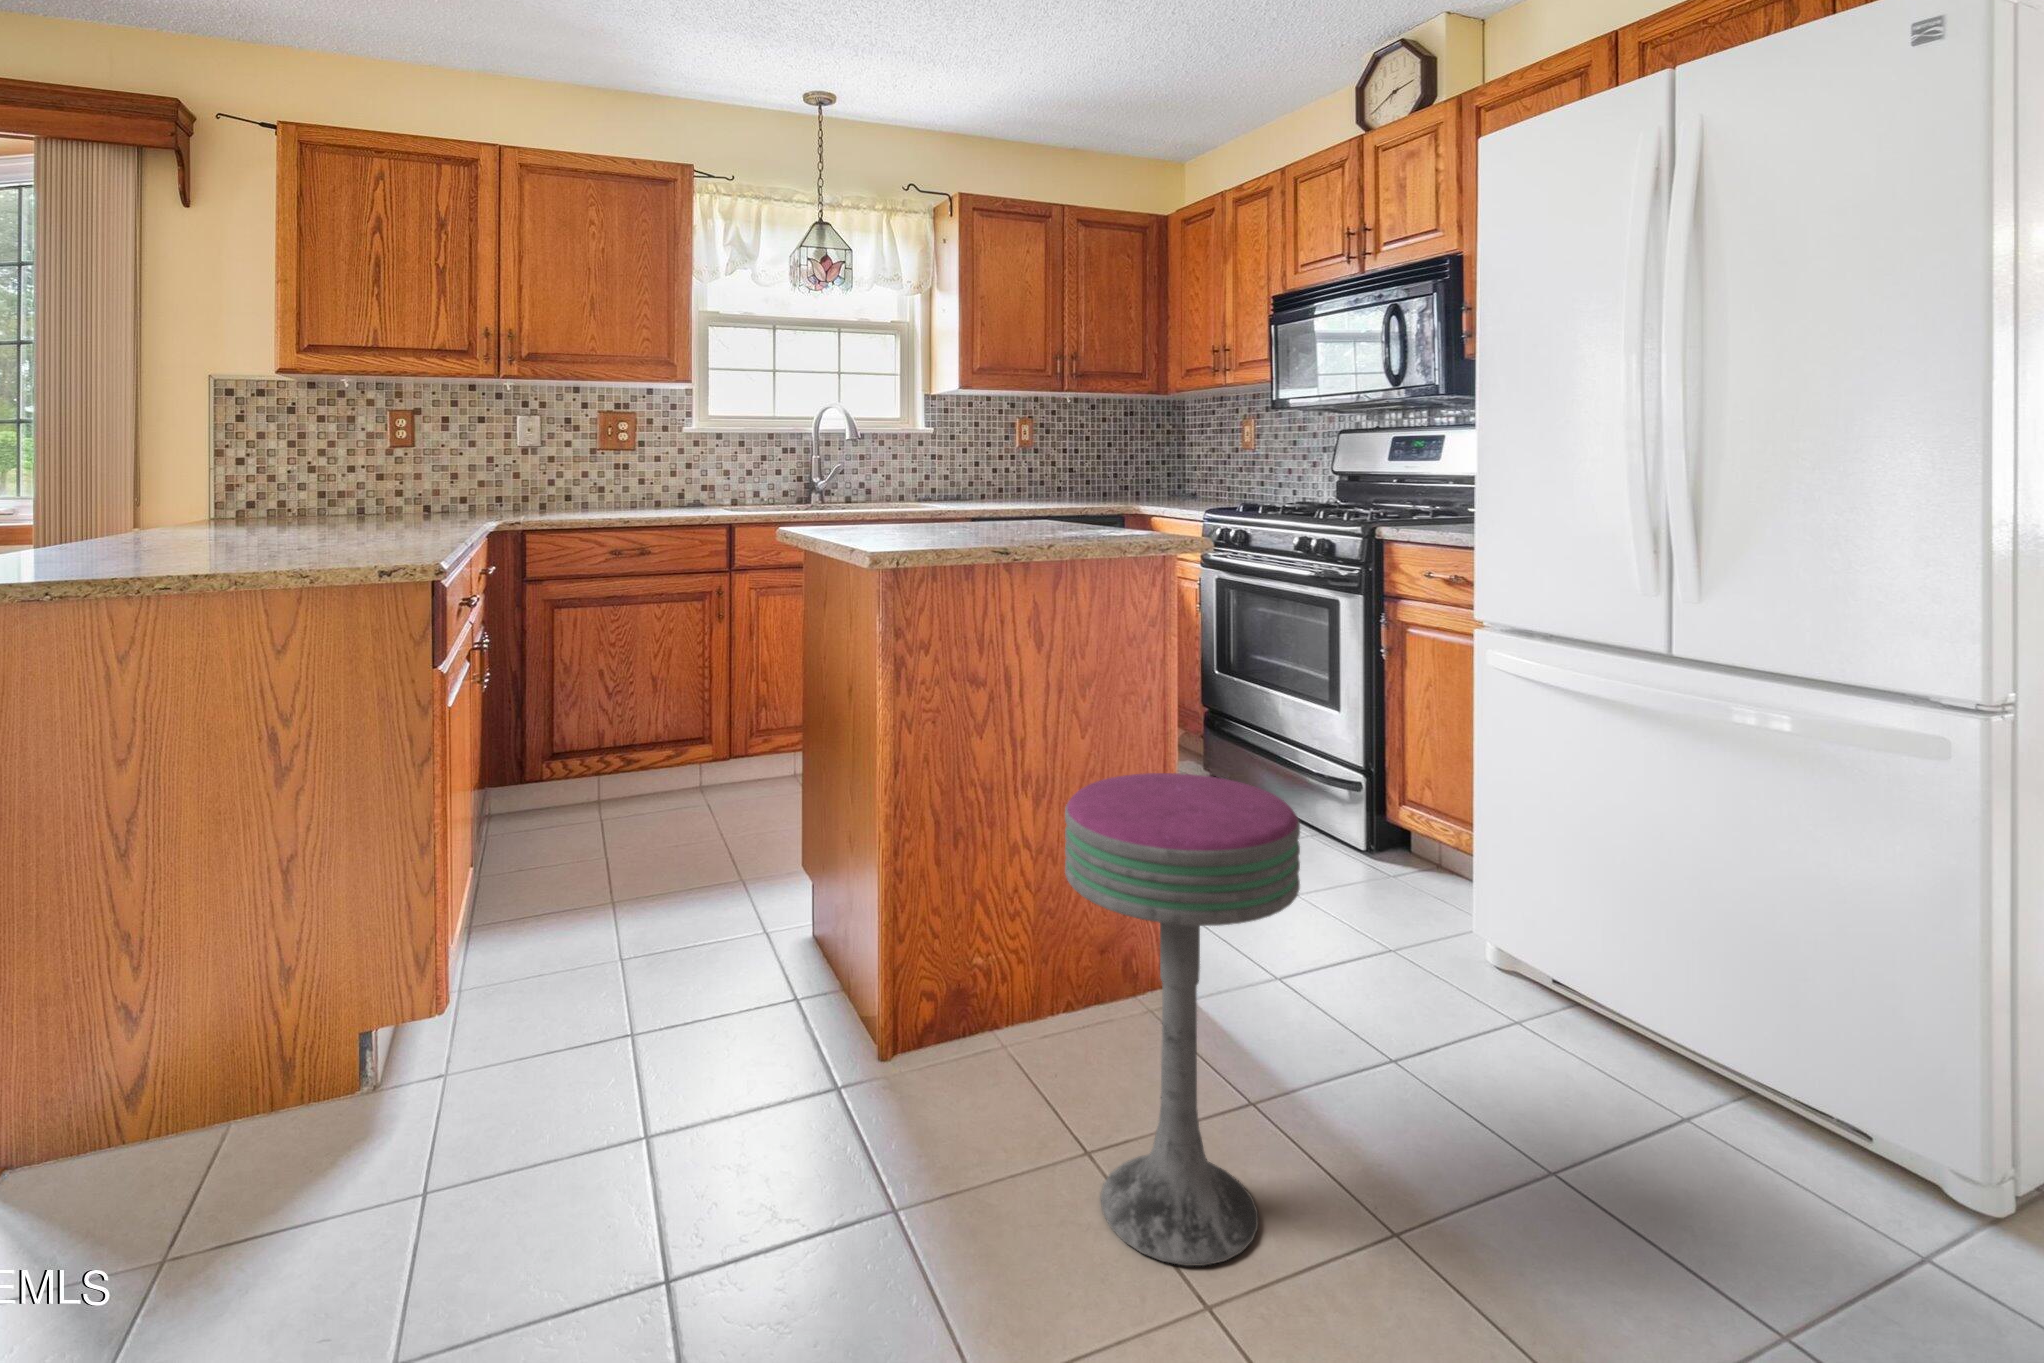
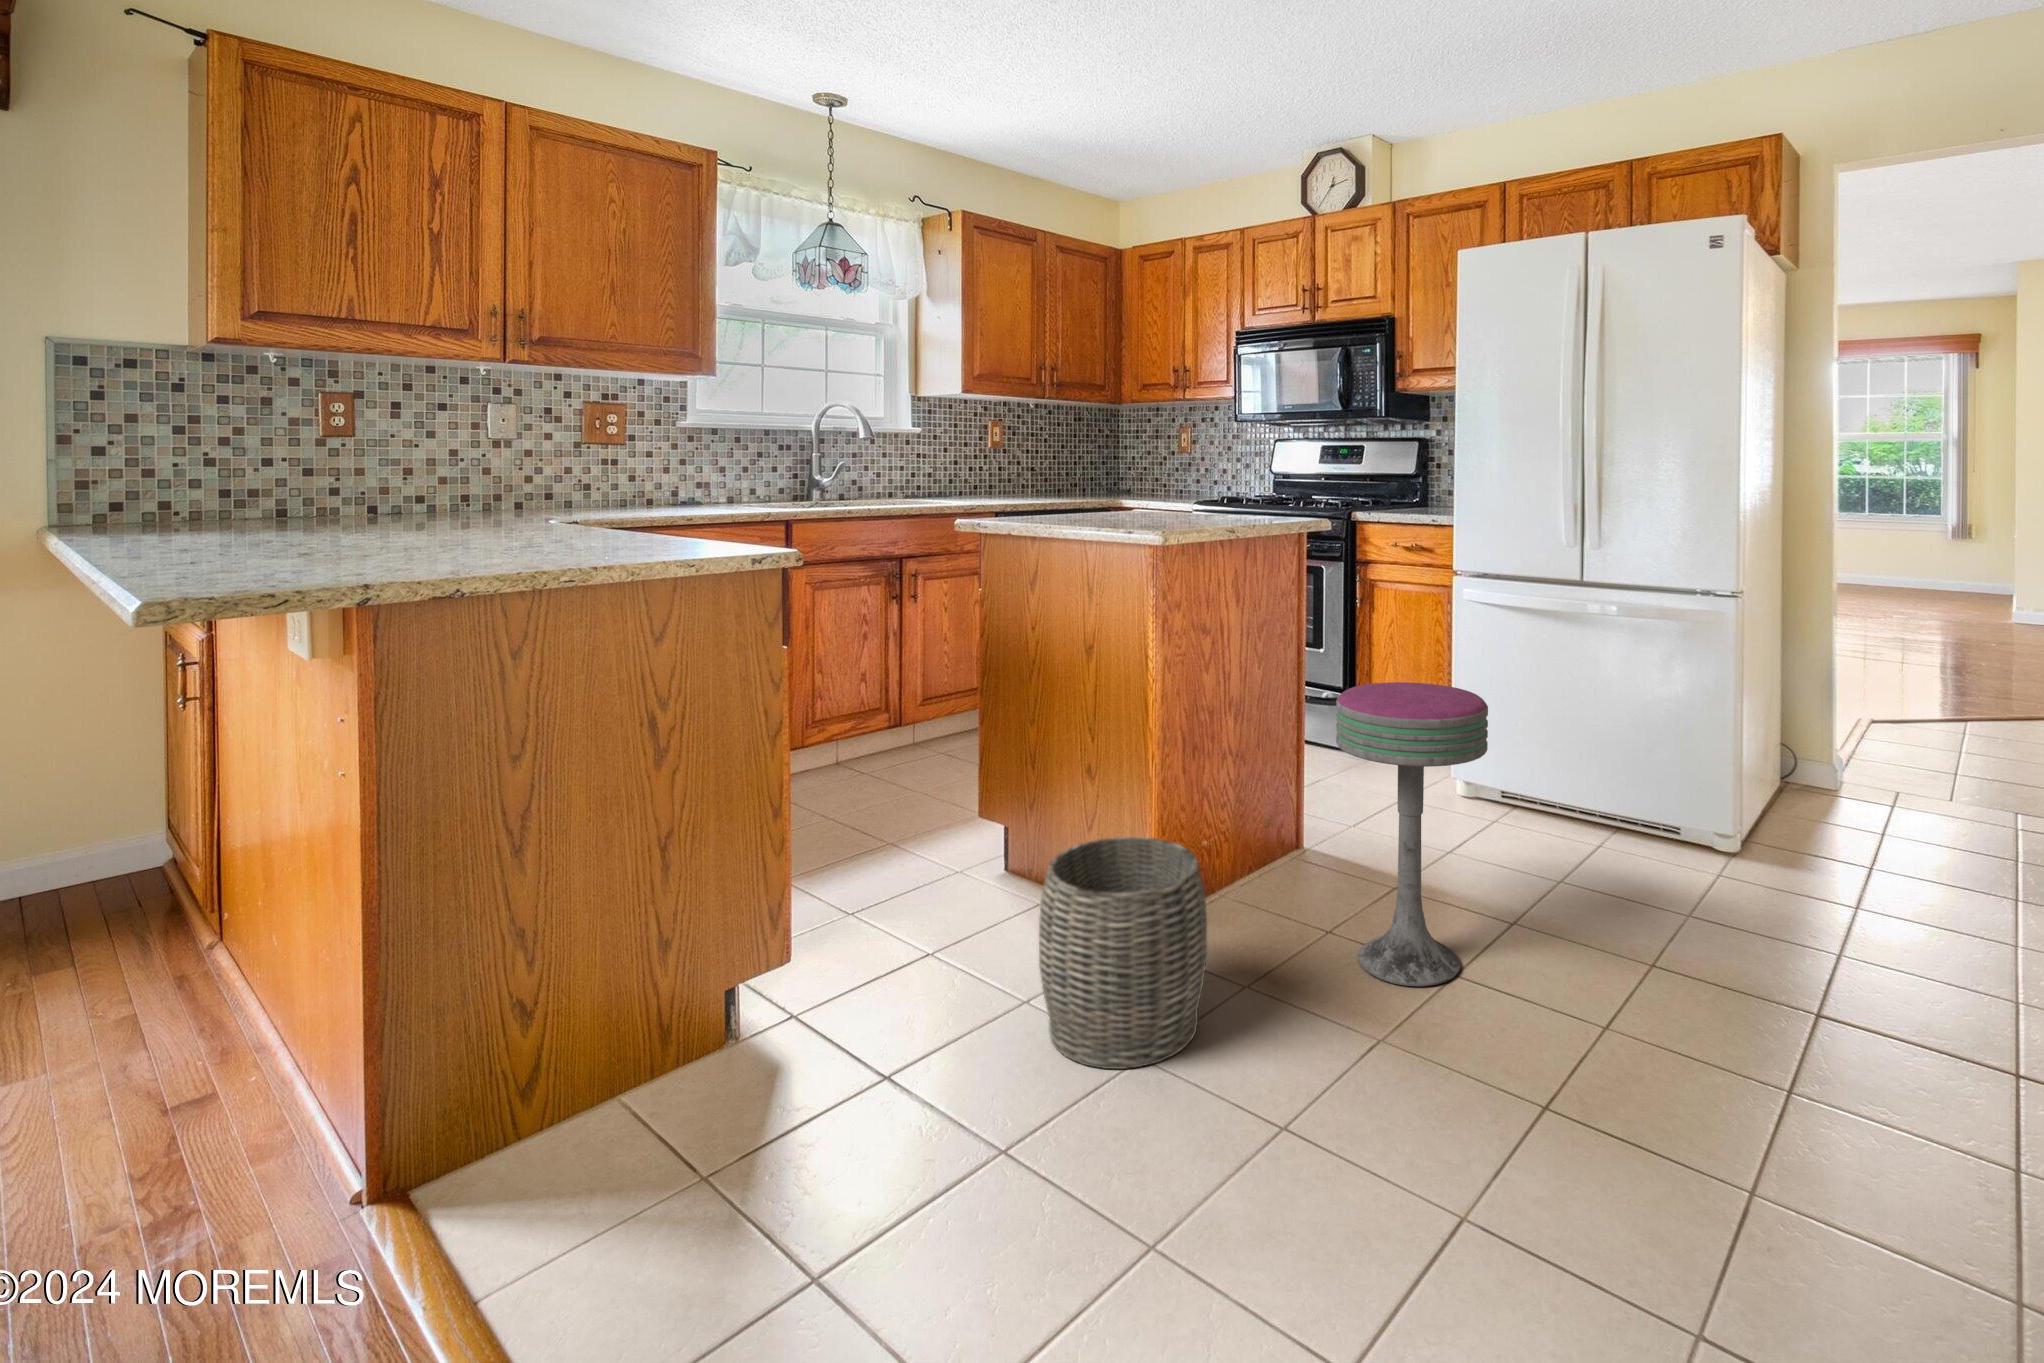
woven basket: none [618,932,842,1258] -> present [1039,837,1207,1069]

